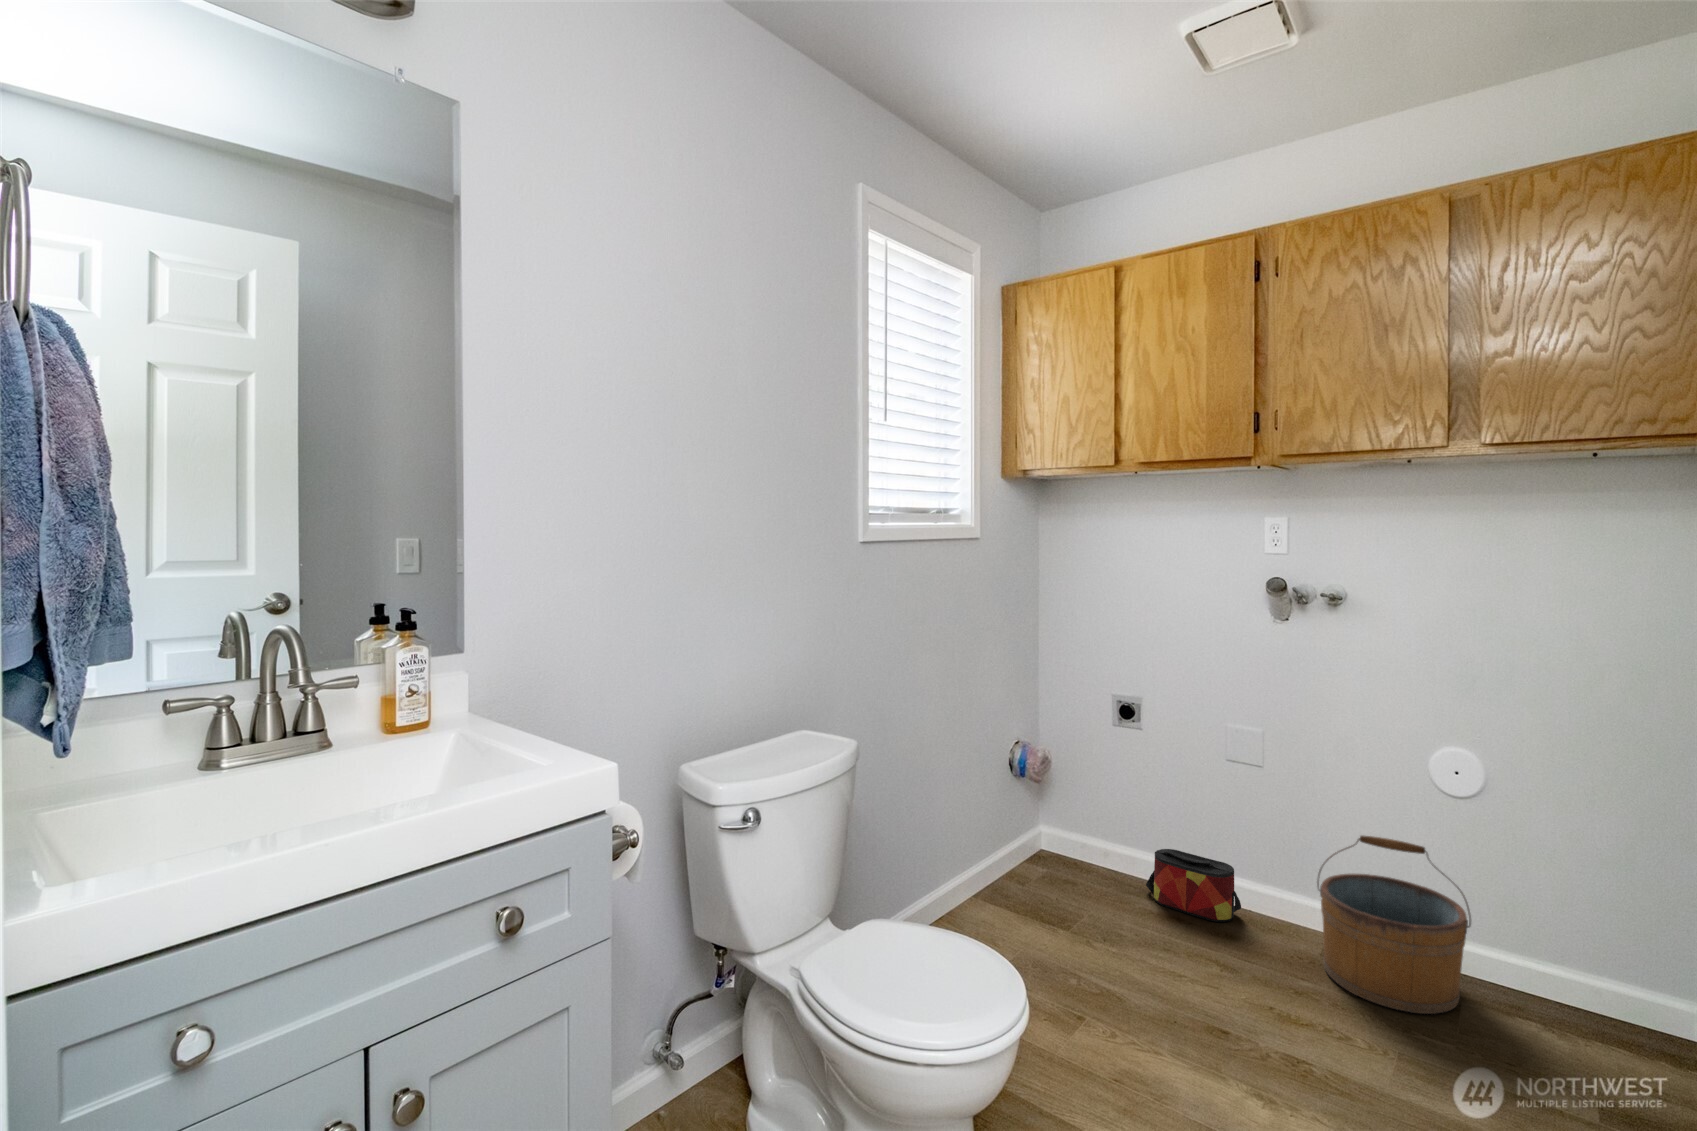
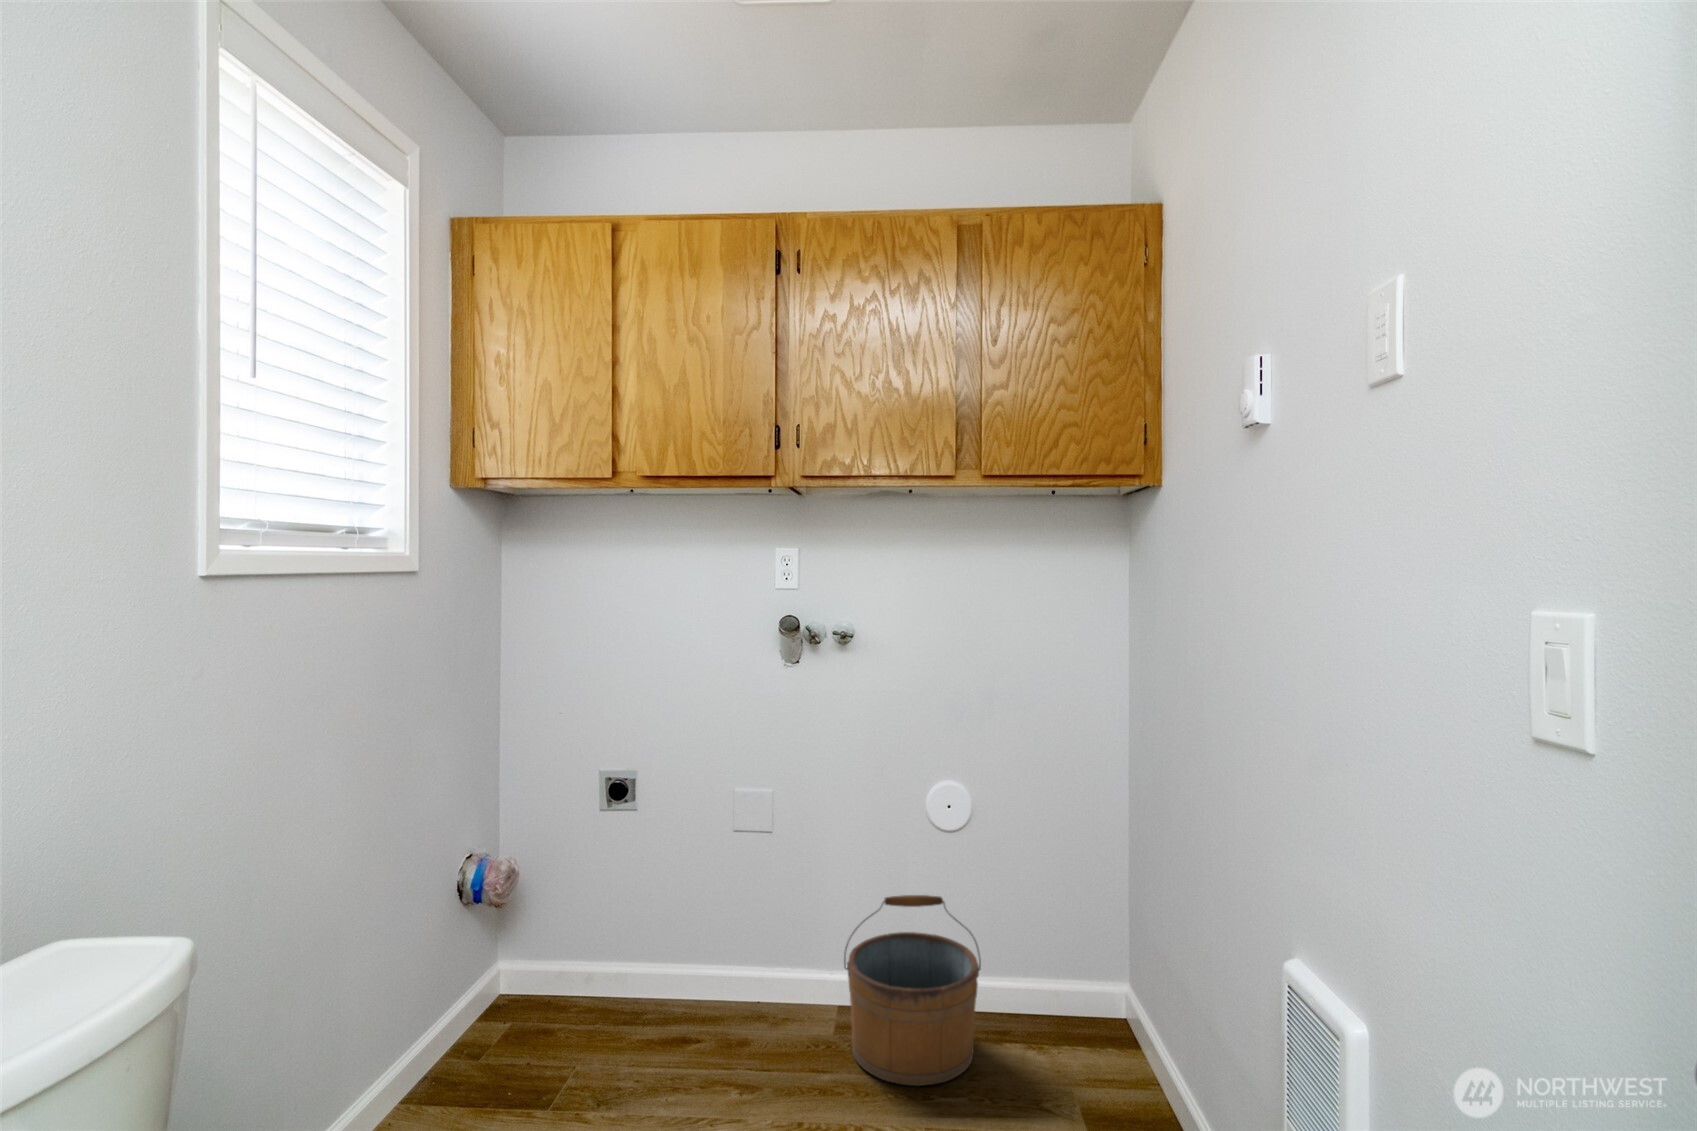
bag: present [1146,849,1241,922] -> none [650,955,761,1036]

